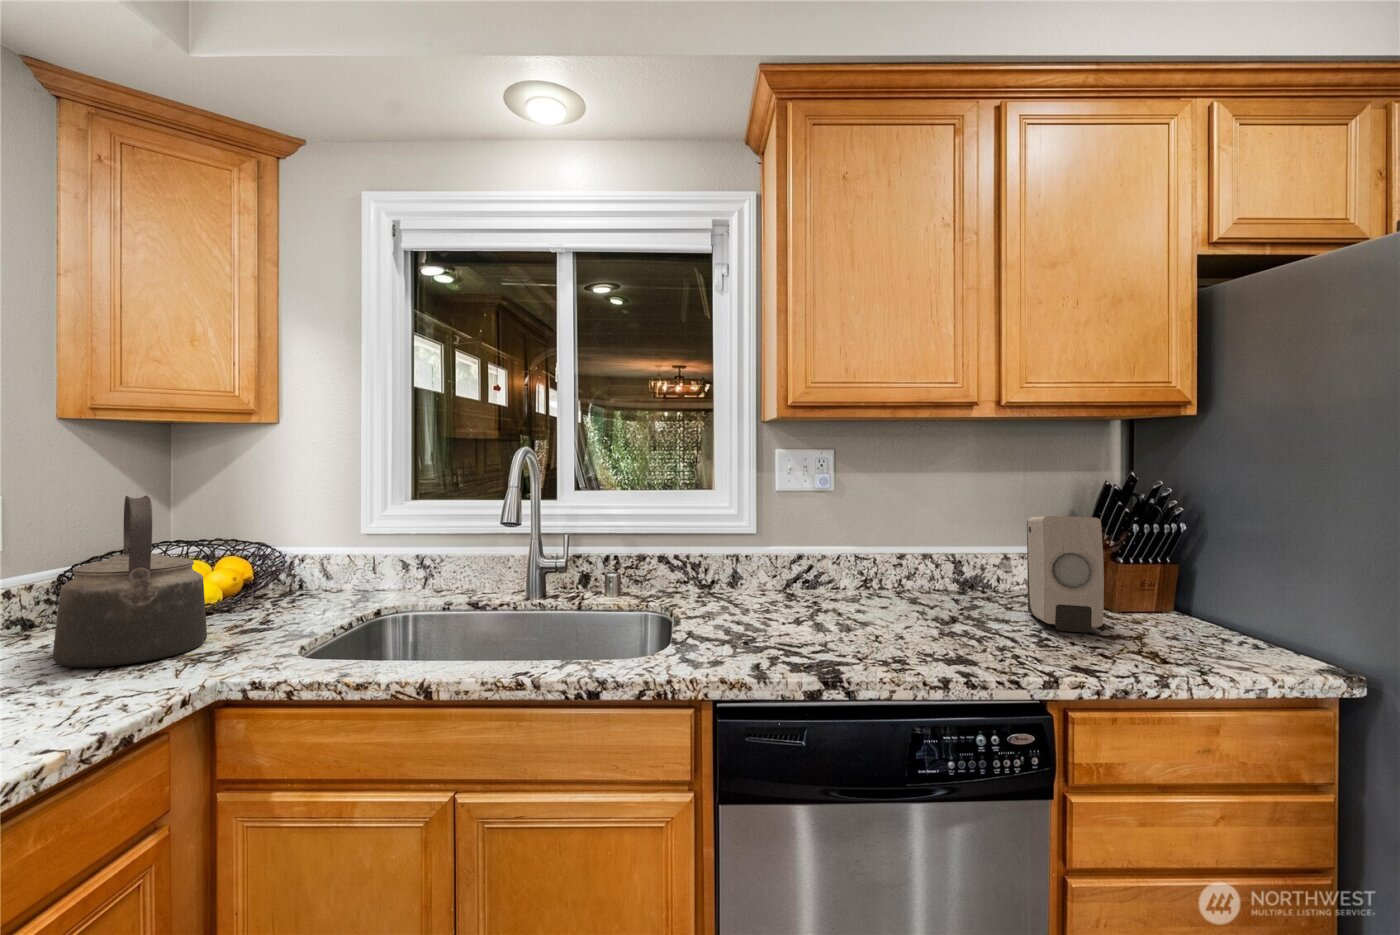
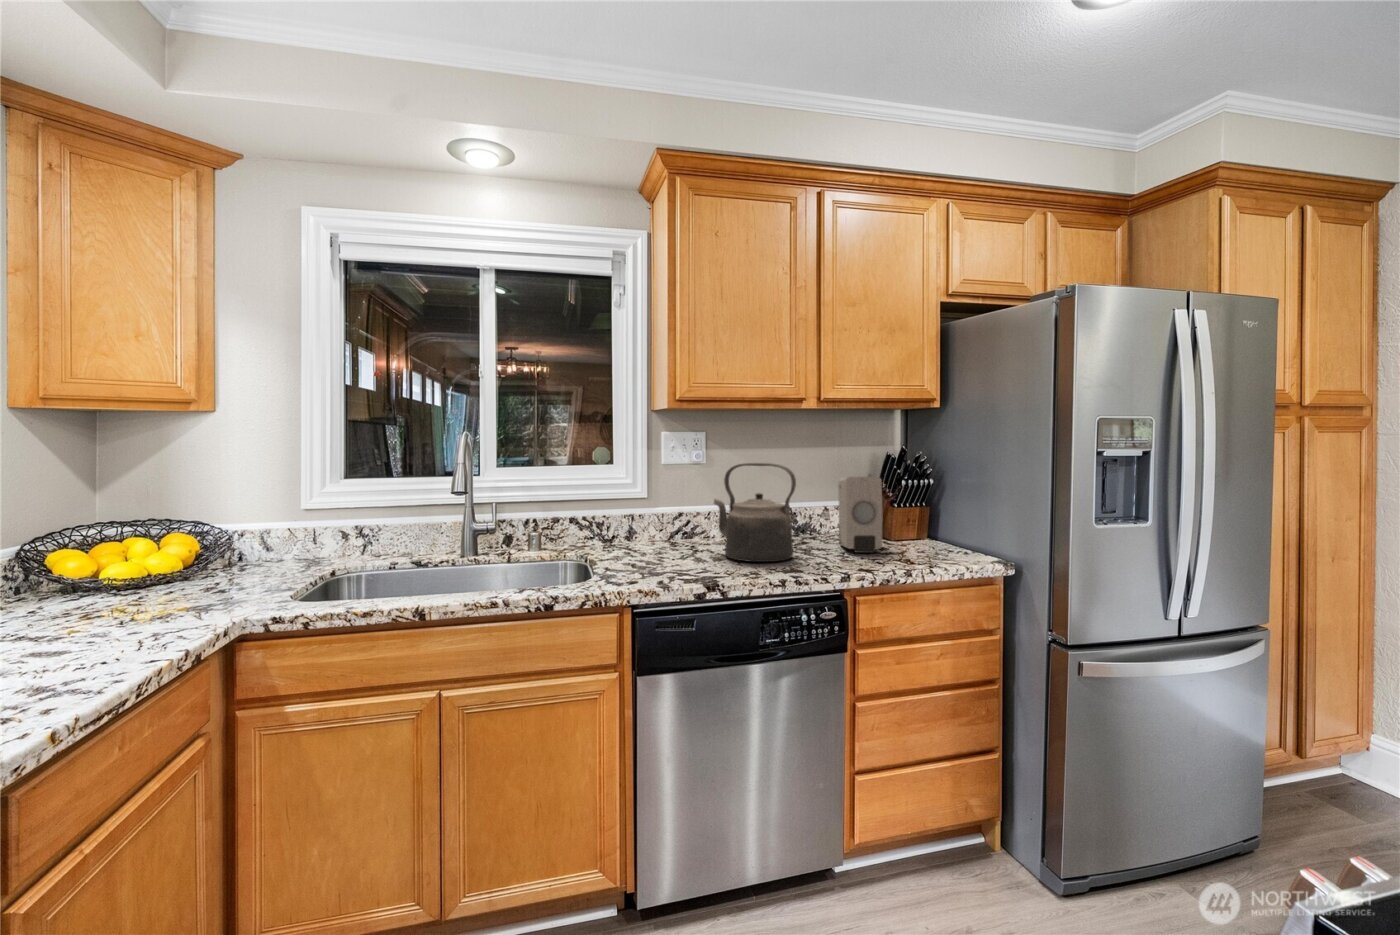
kettle: present [53,496,207,667] -> present [714,463,796,562]

